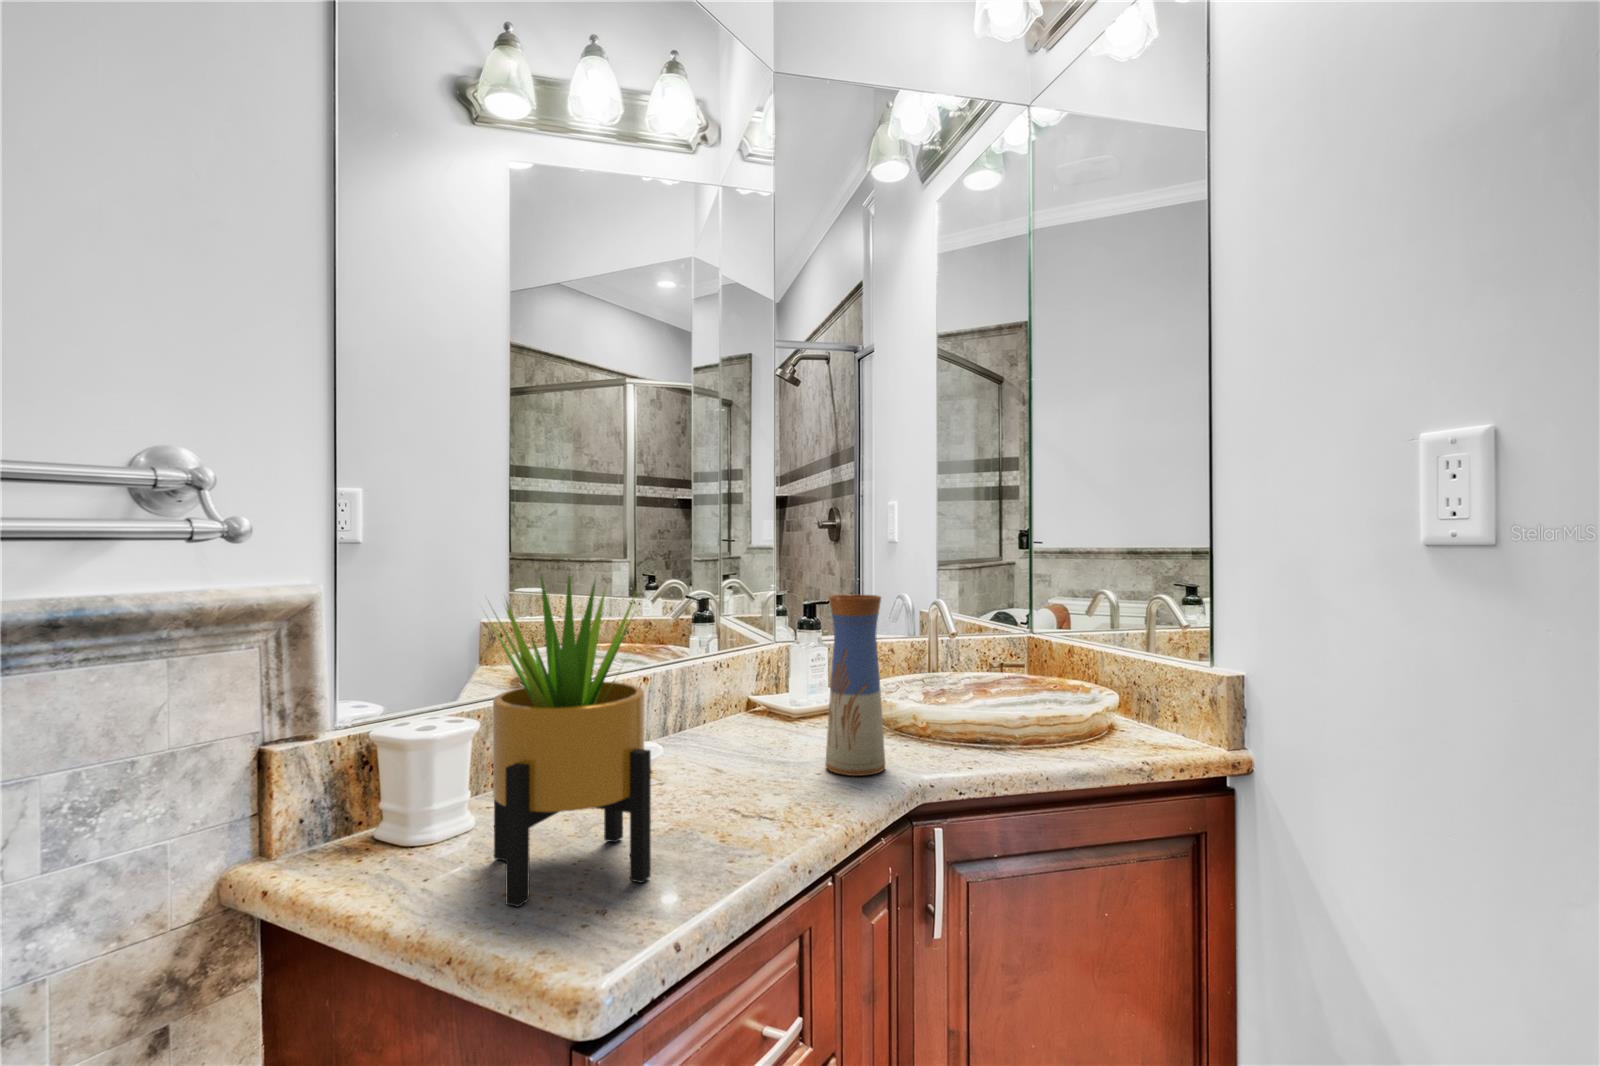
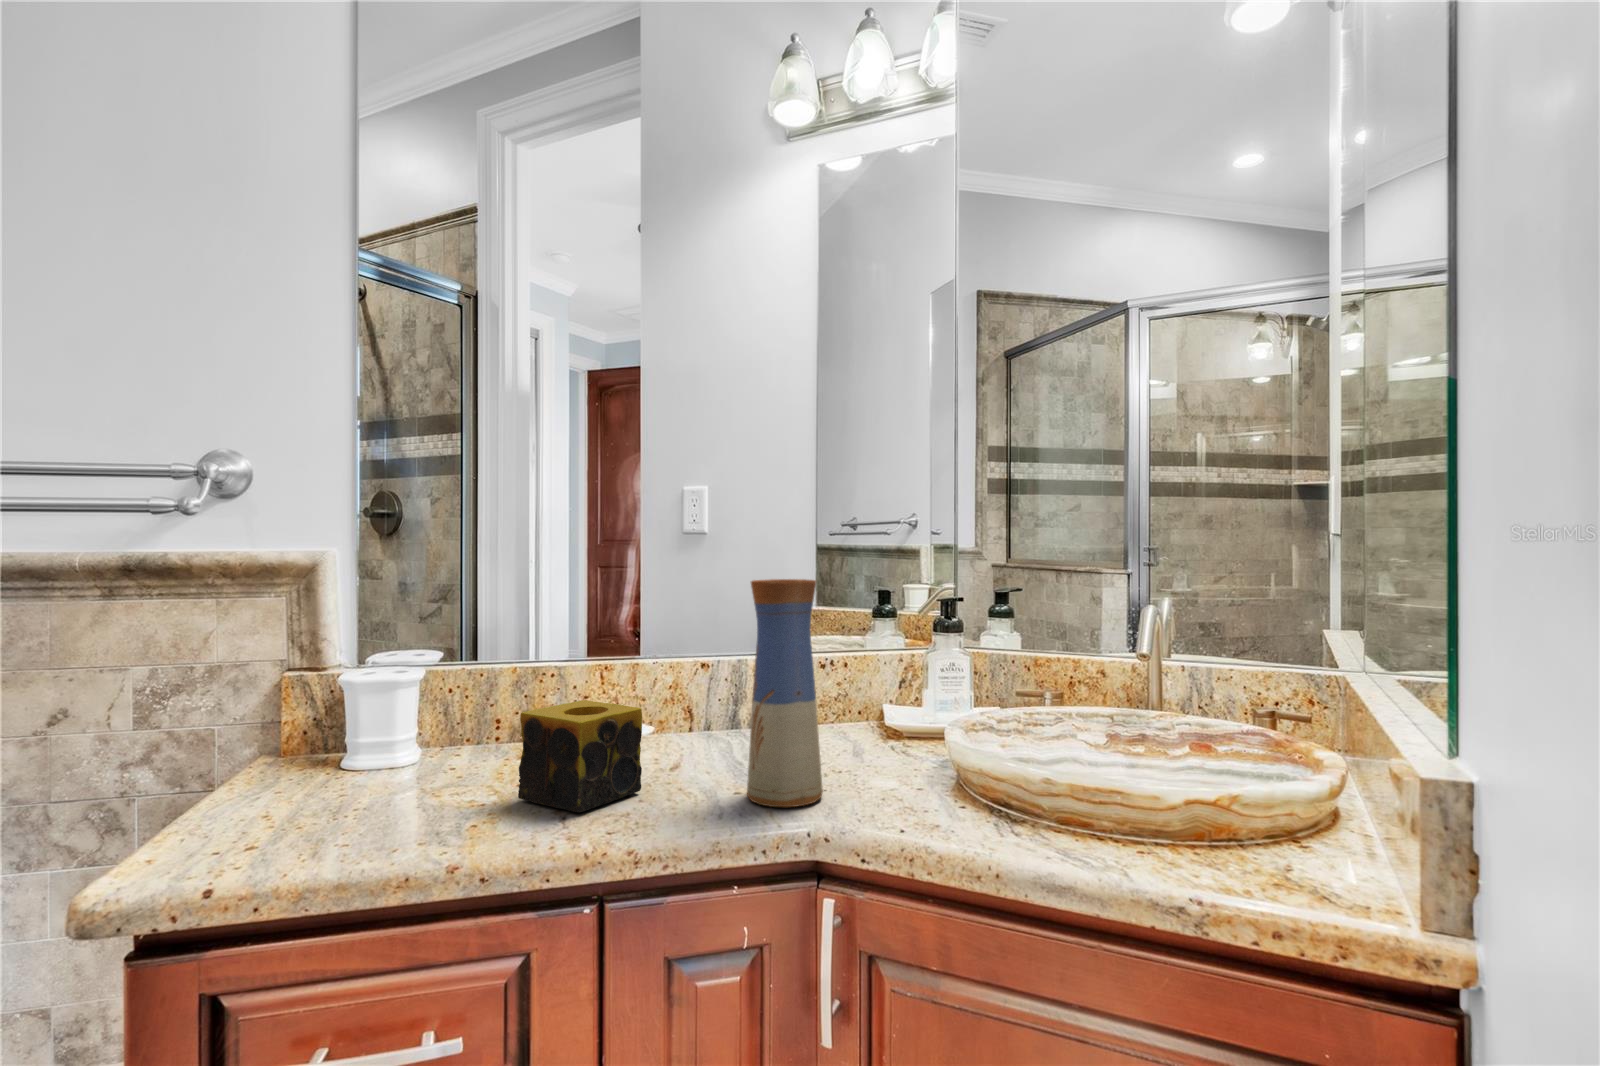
potted plant: present [487,576,651,906] -> none [258,537,443,836]
candle: none [685,715,770,818] -> present [518,700,642,812]

